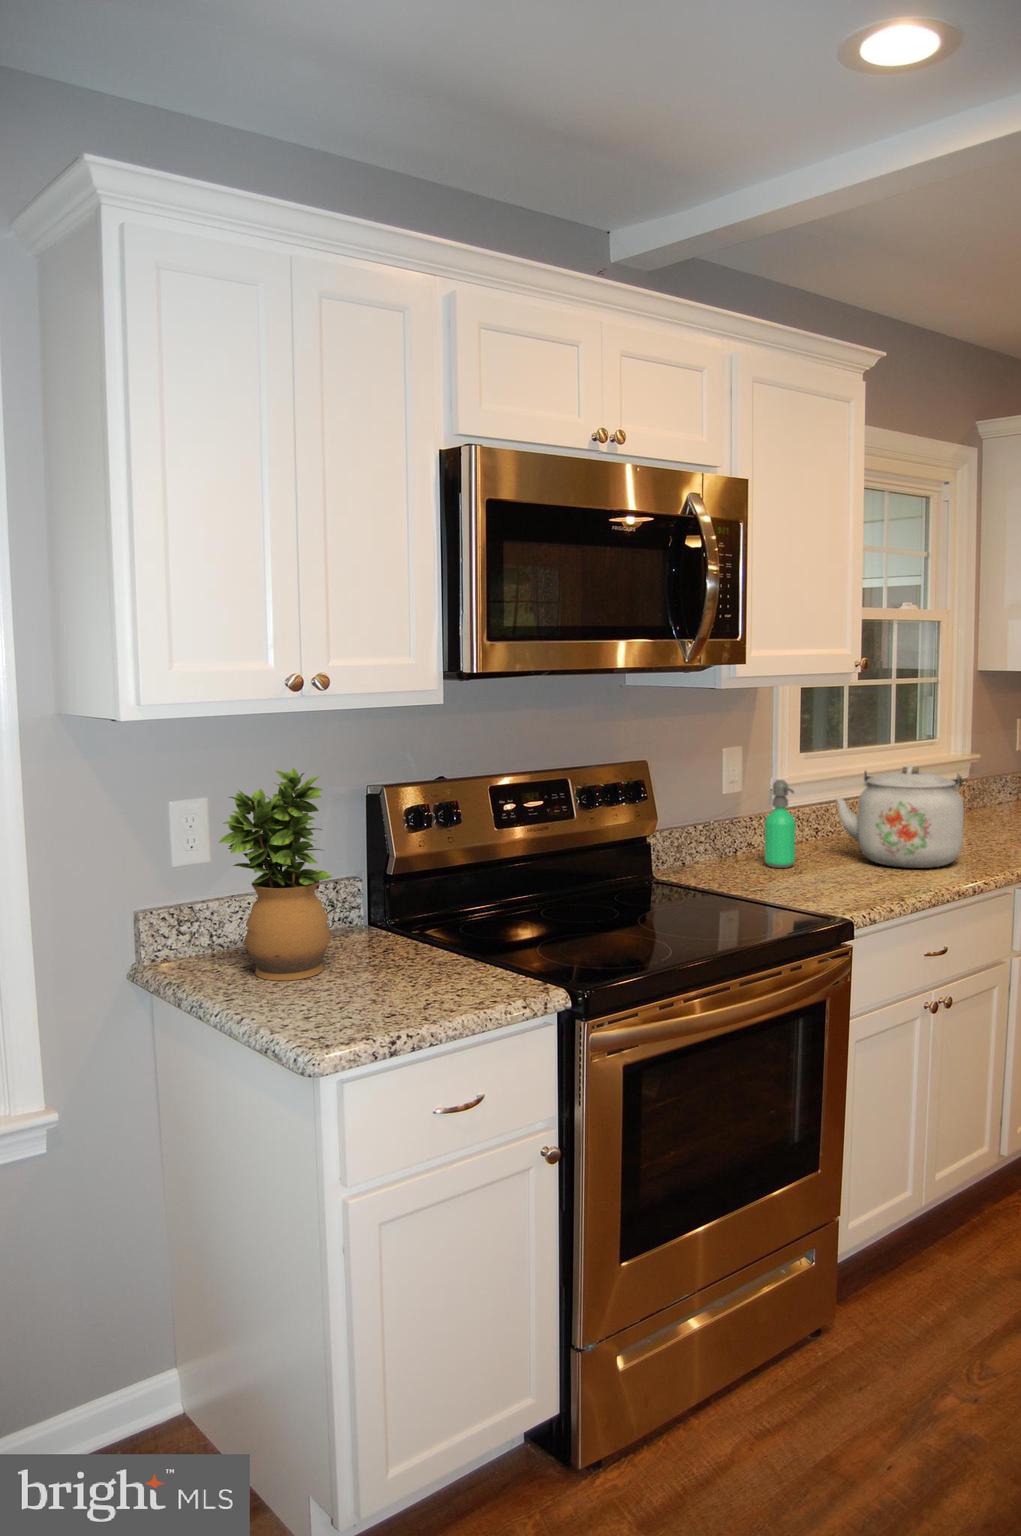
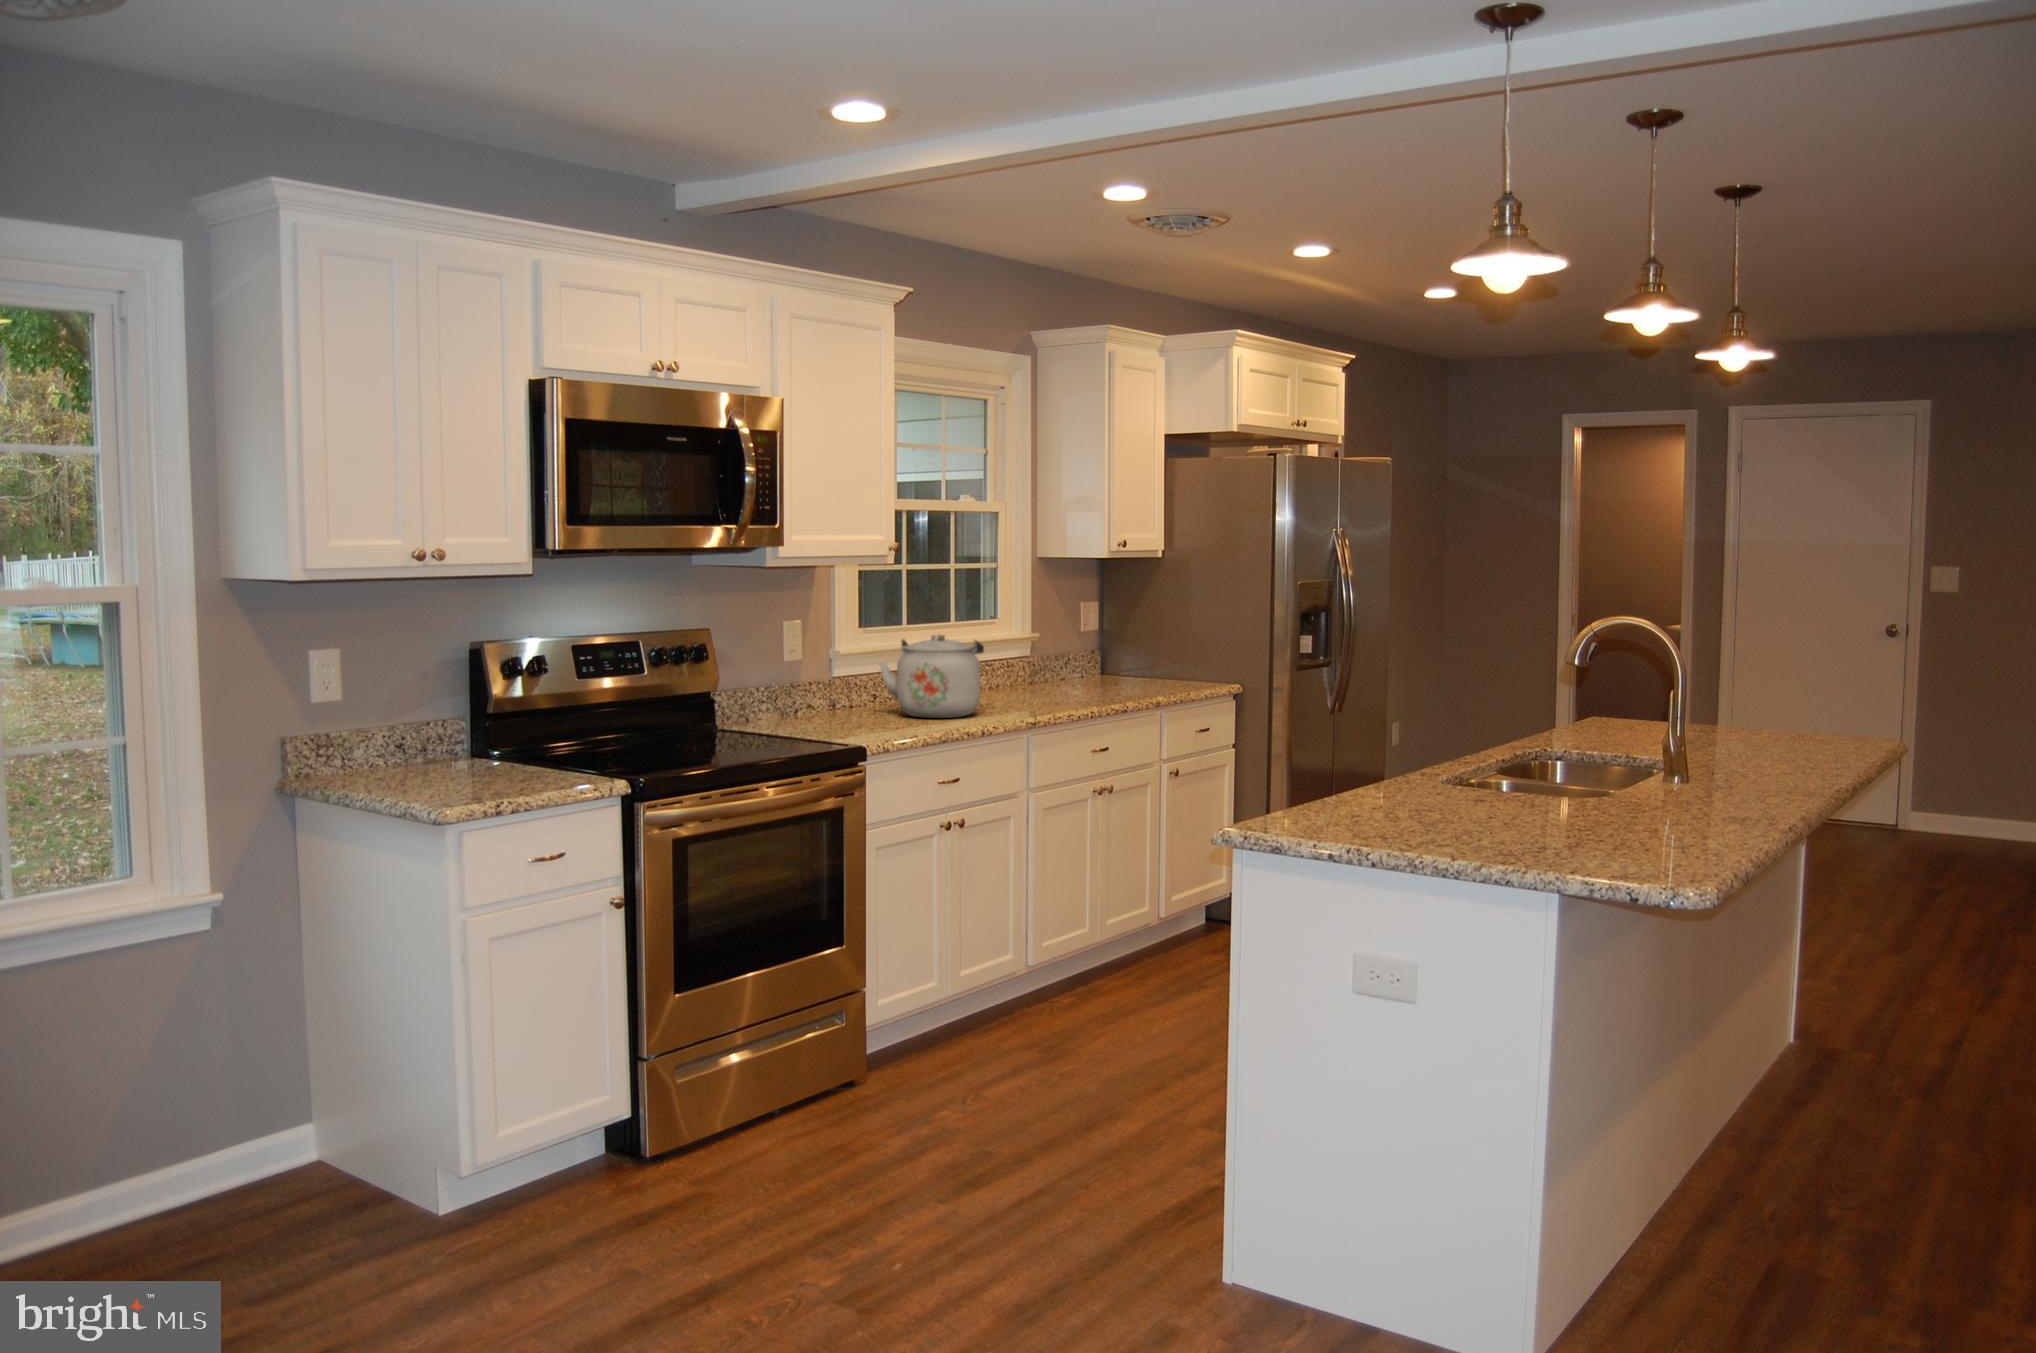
potted plant: present [219,768,332,980] -> none [357,622,448,782]
soap dispenser: present [765,780,796,868] -> none [817,646,843,721]

